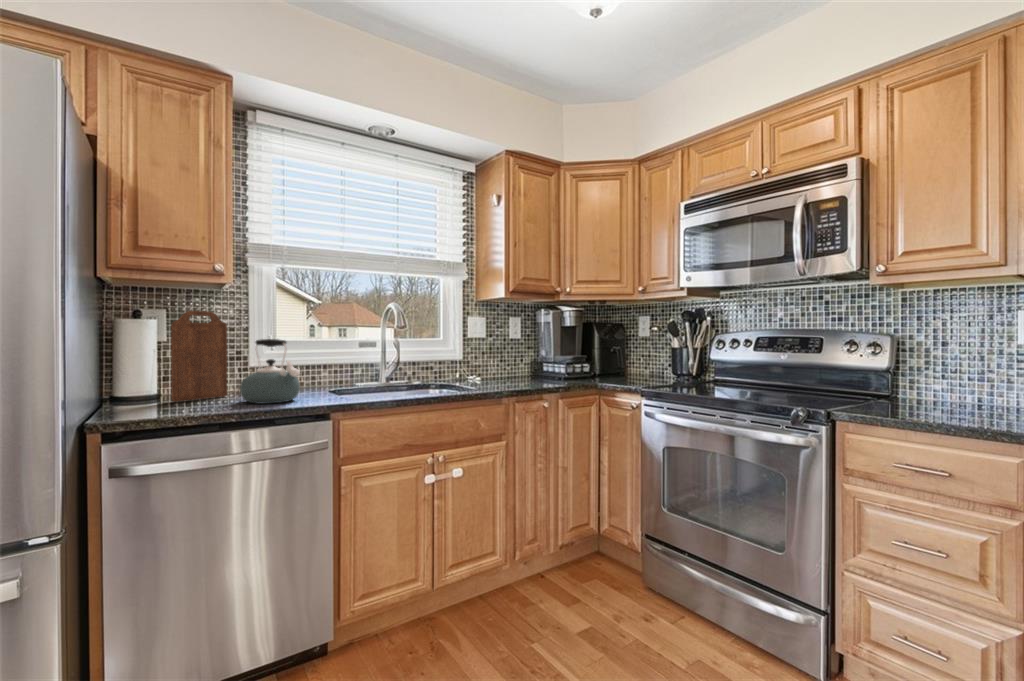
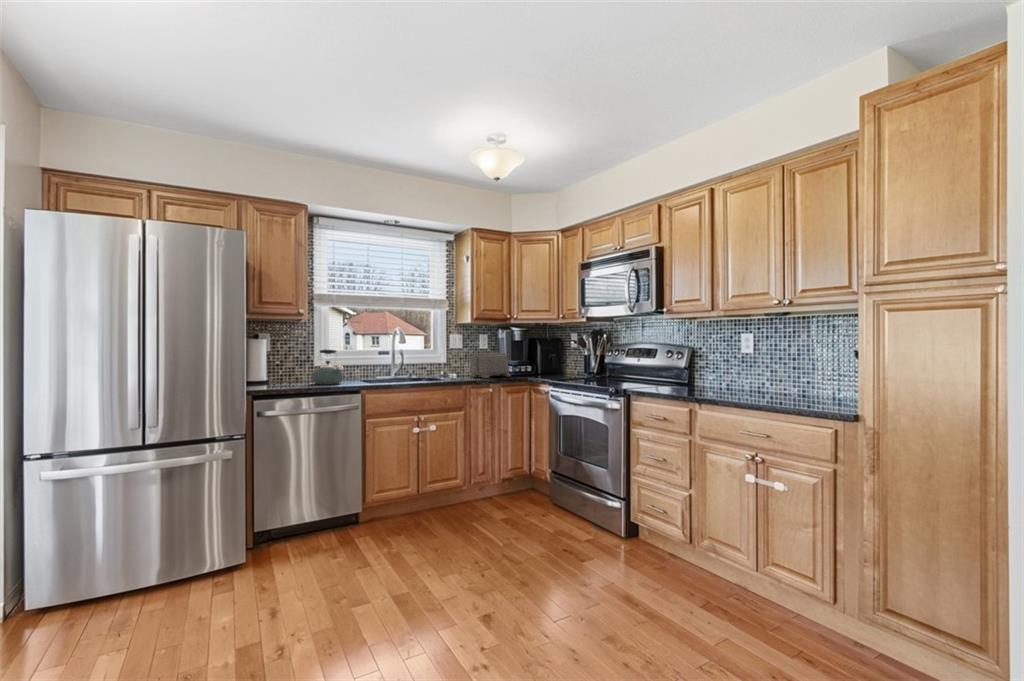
cutting board: present [171,311,227,402] -> none [276,334,303,384]
toaster: none [503,345,562,384] -> present [470,353,510,378]

